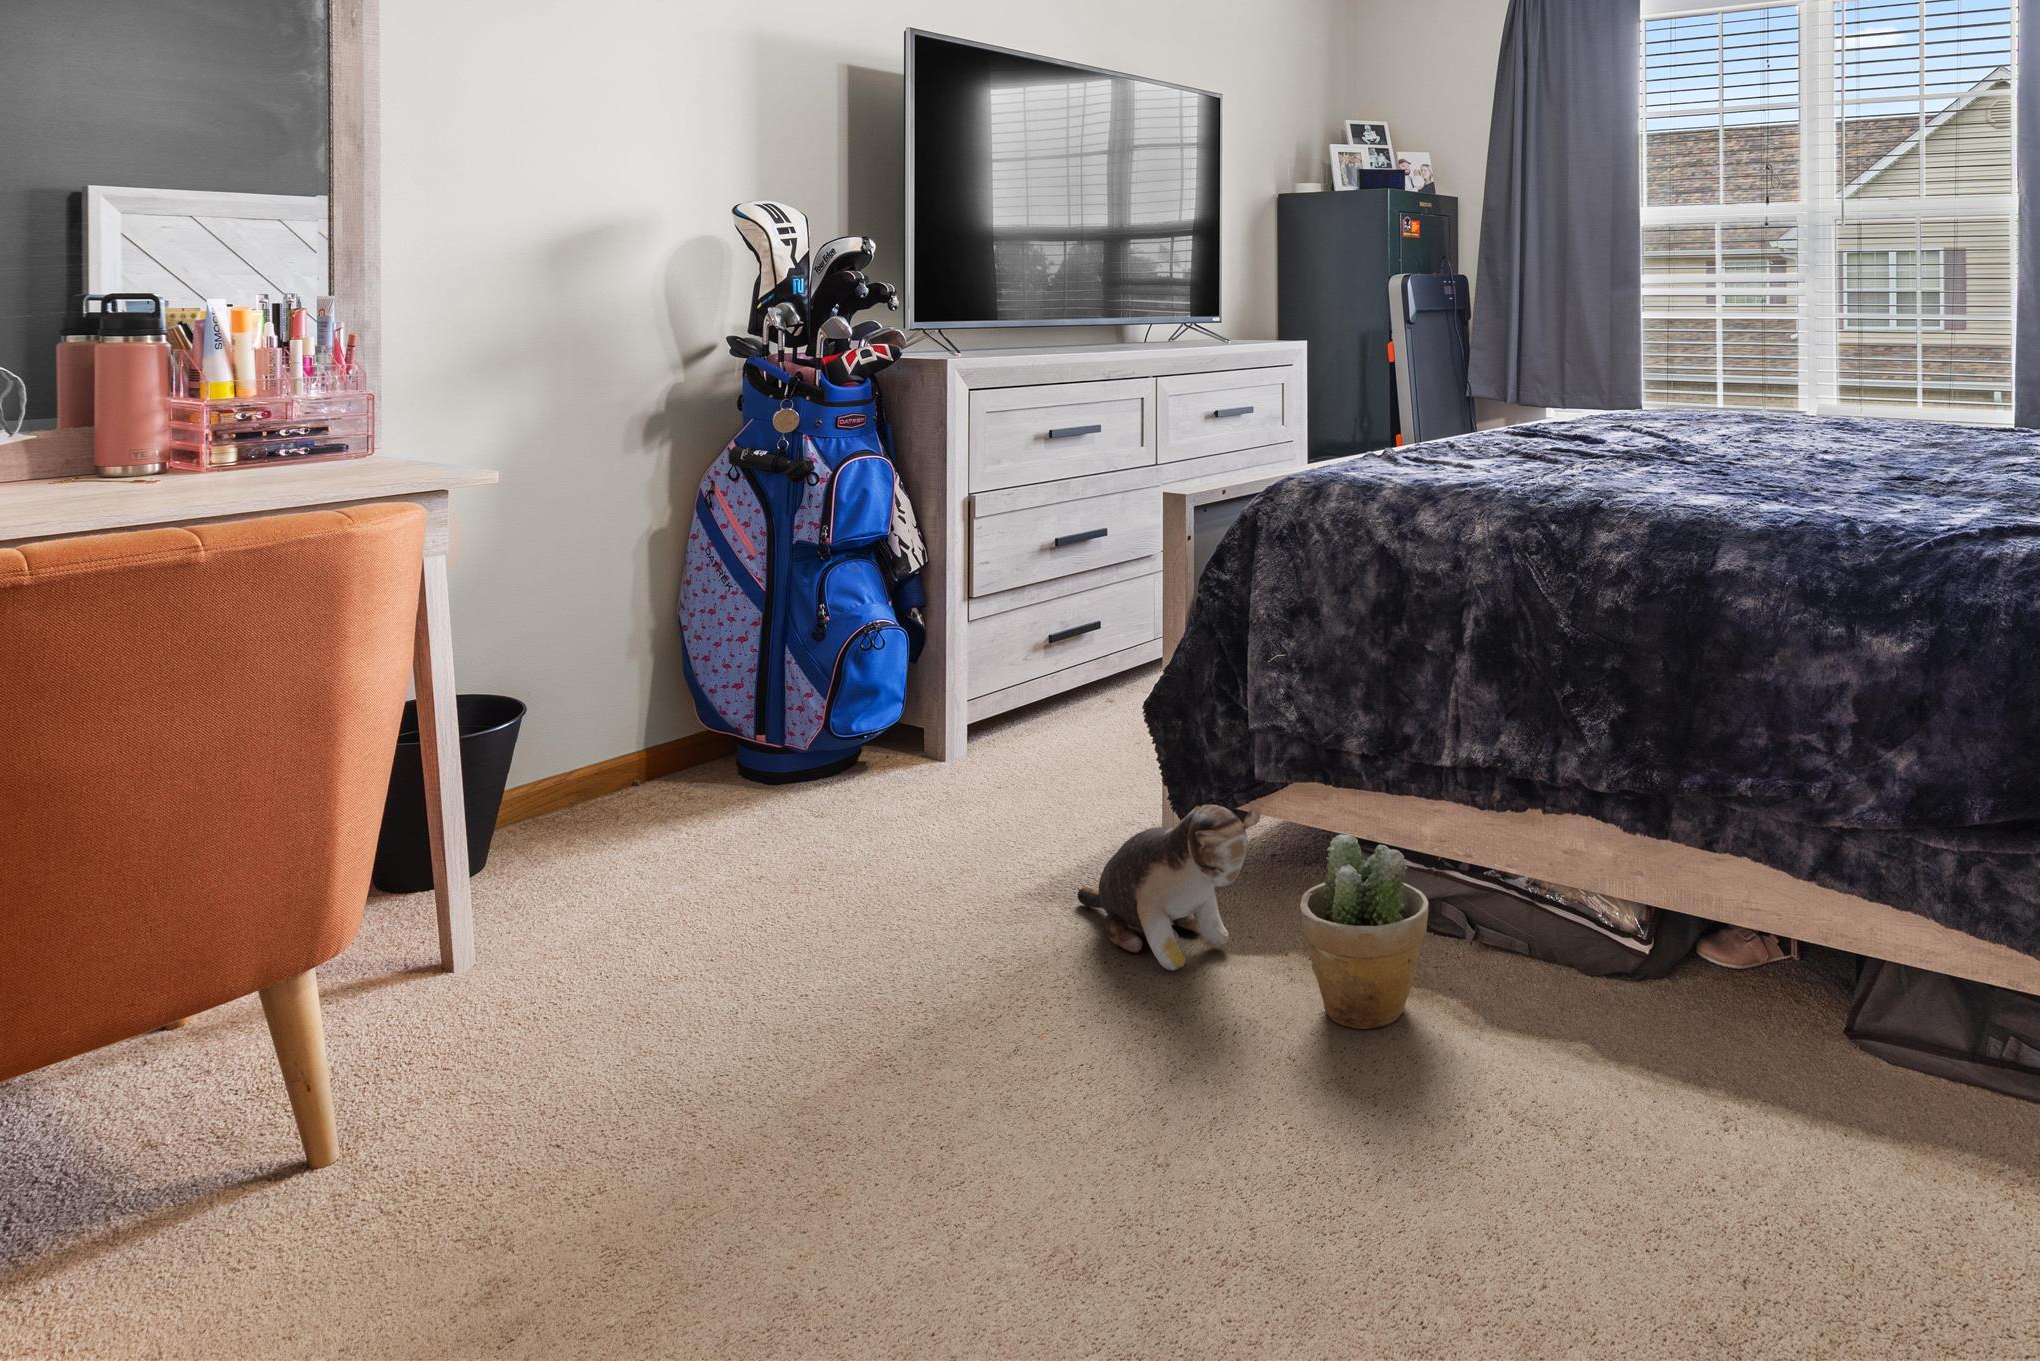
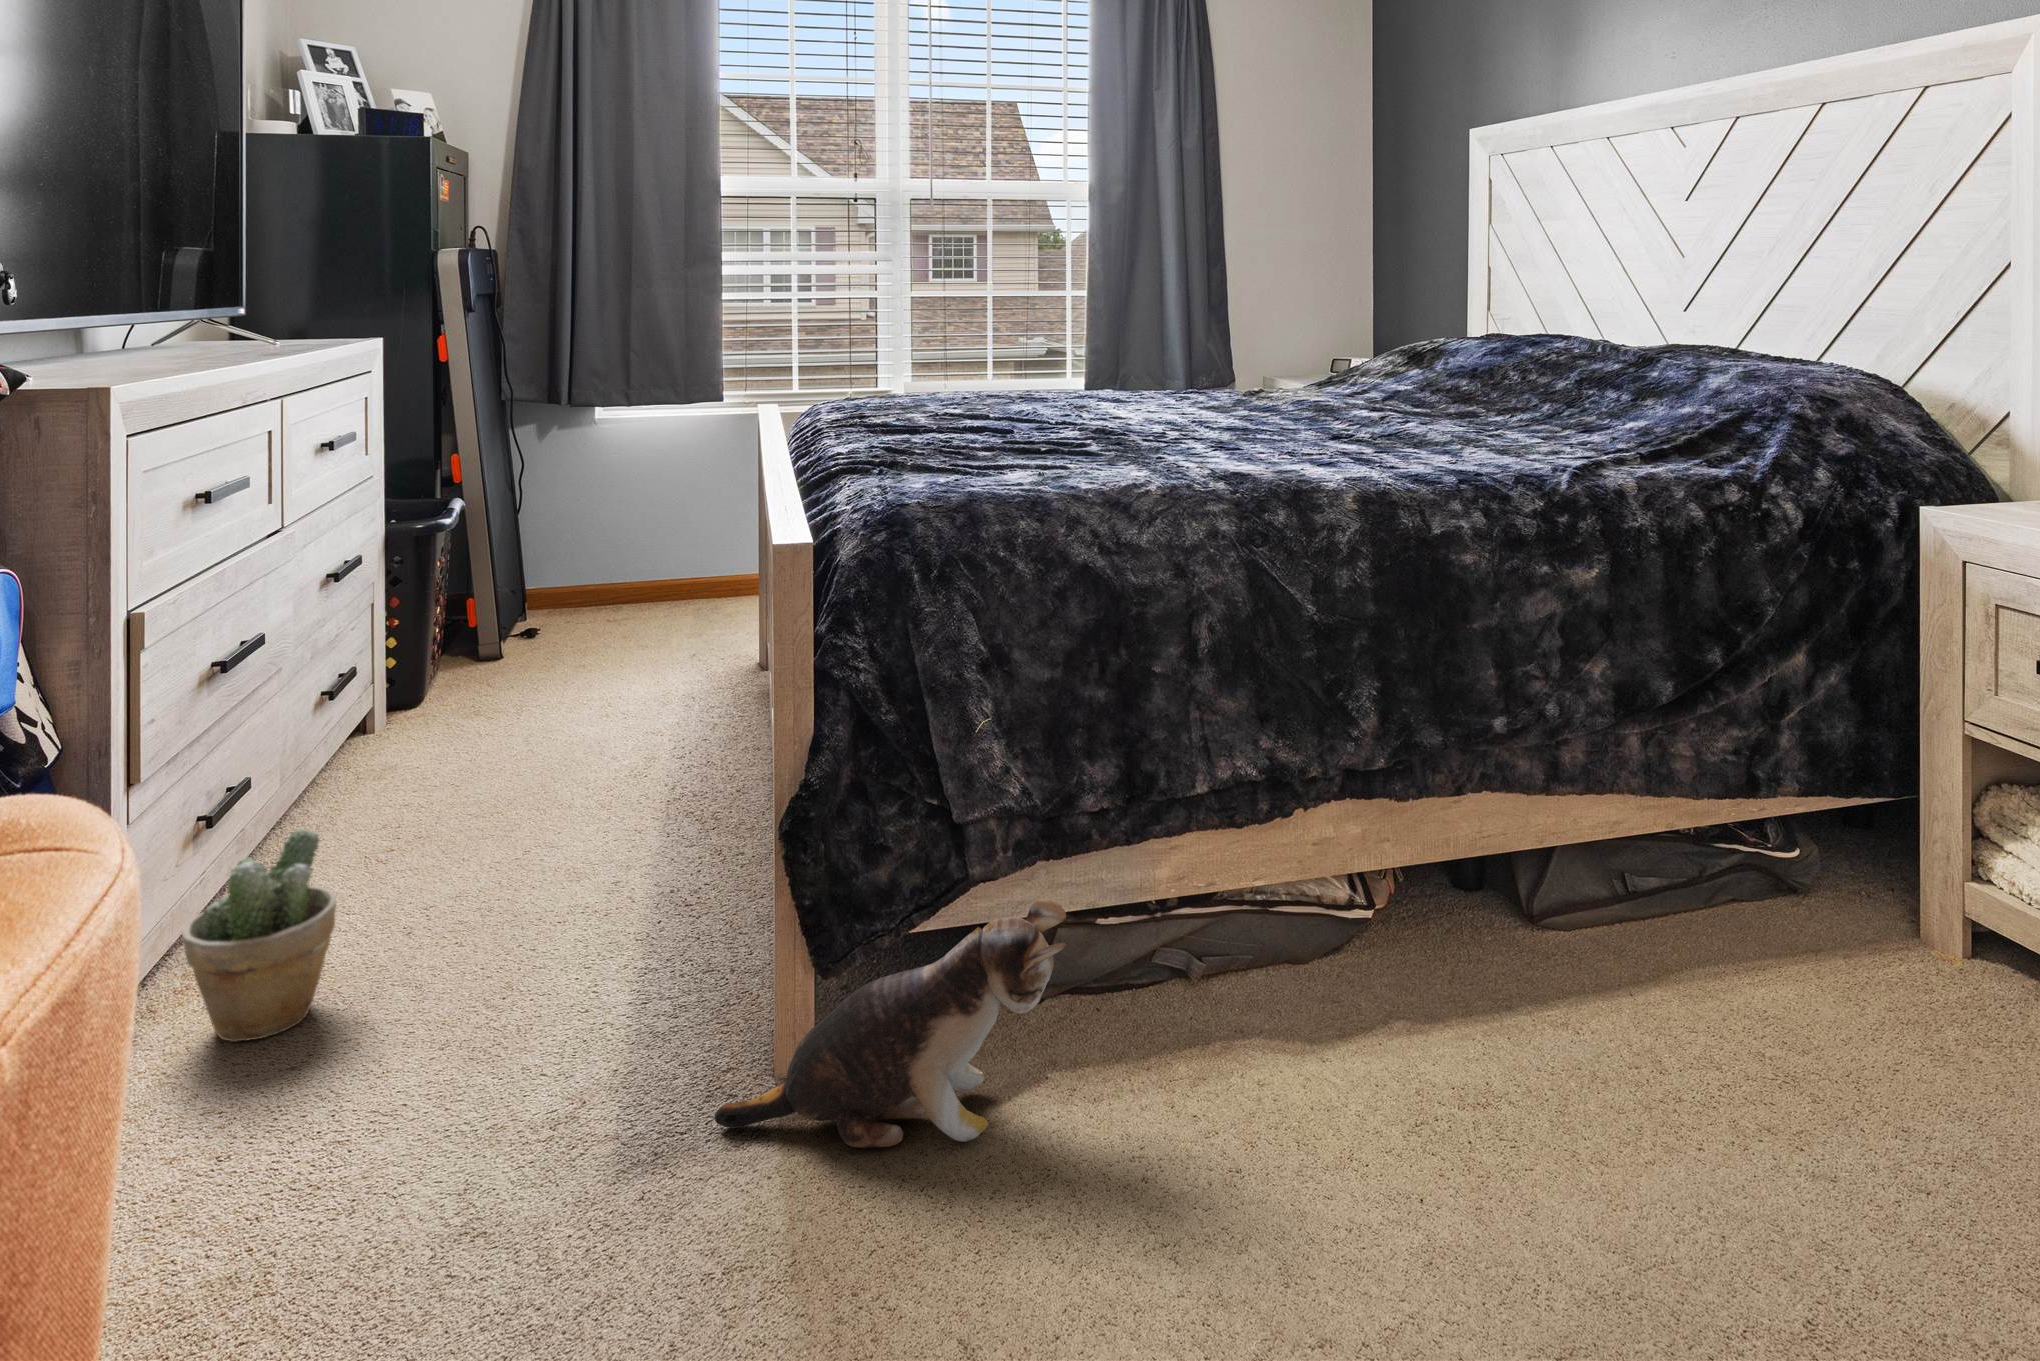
potted plant: present [1300,835,1428,1029] -> present [181,829,336,1042]

